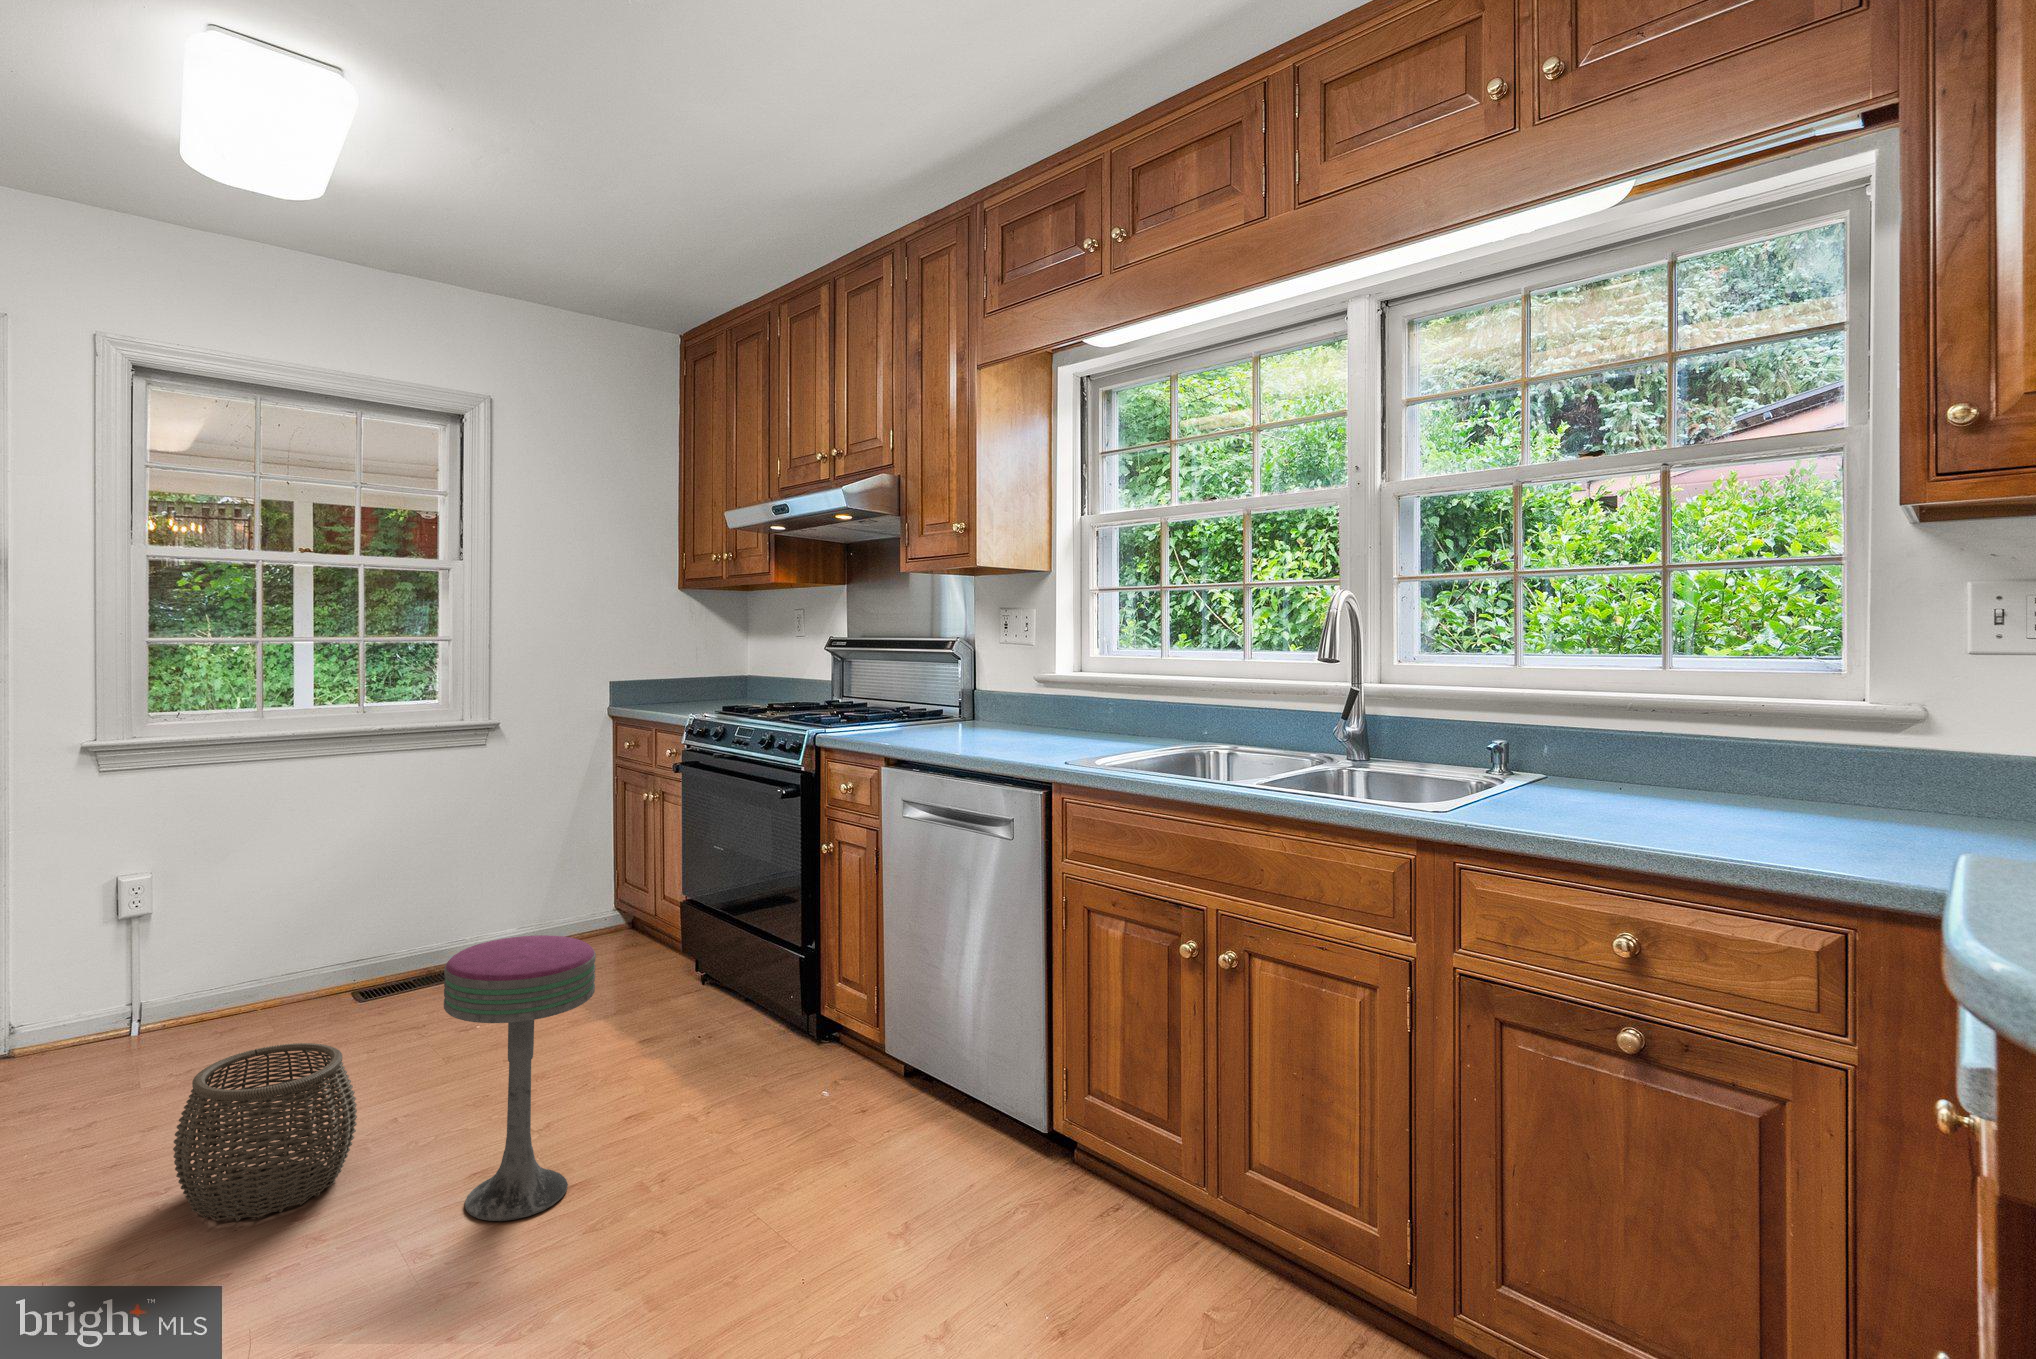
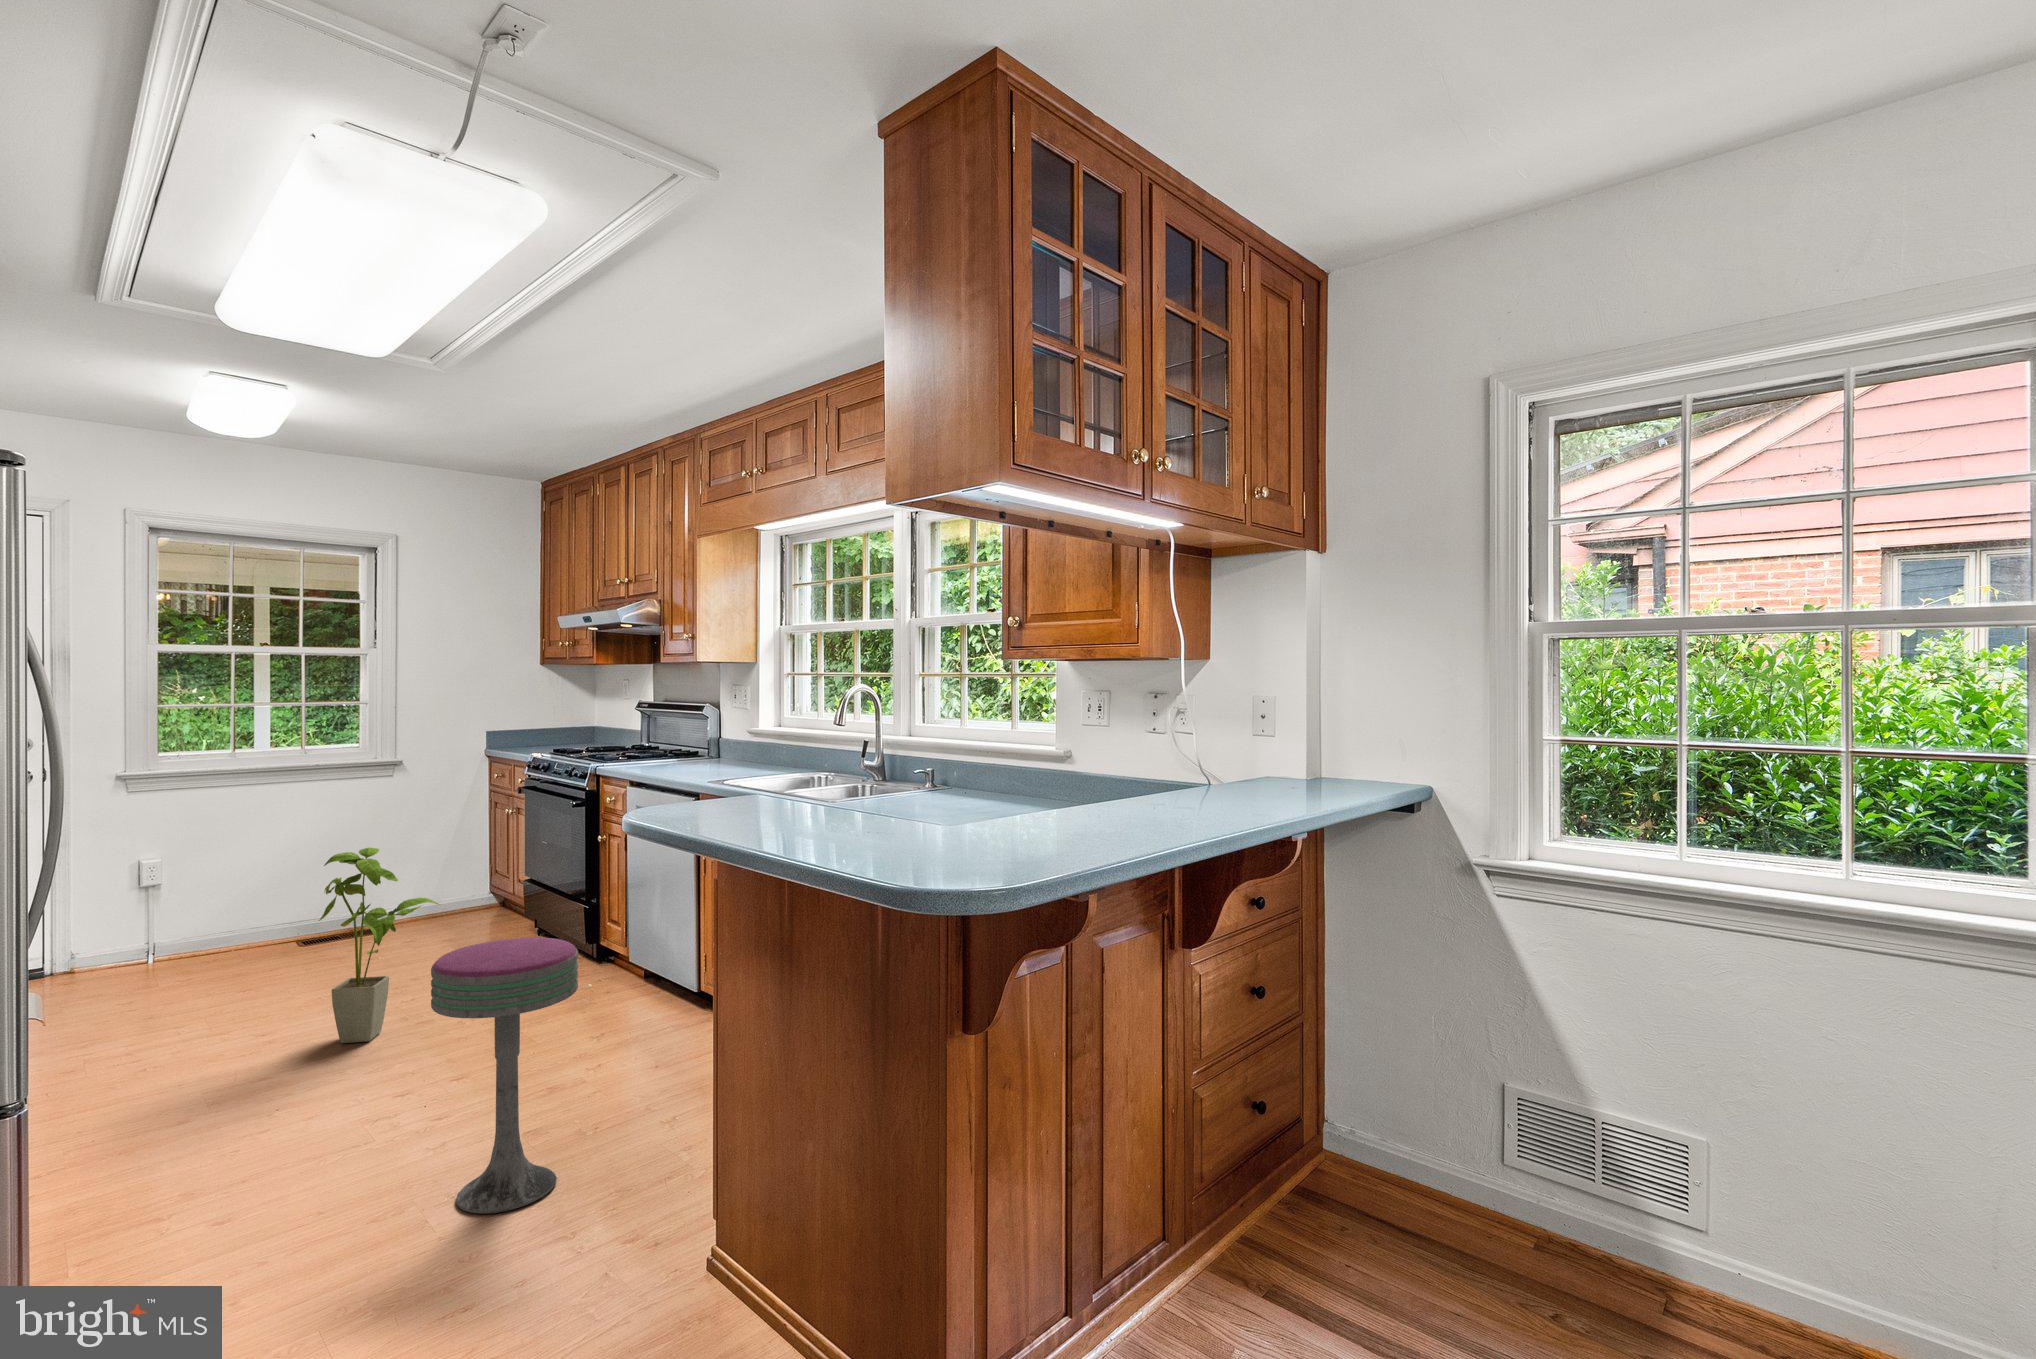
house plant: none [341,822,464,1018] -> present [319,848,439,1043]
woven basket: present [173,1043,357,1221] -> none [164,1055,346,1229]

